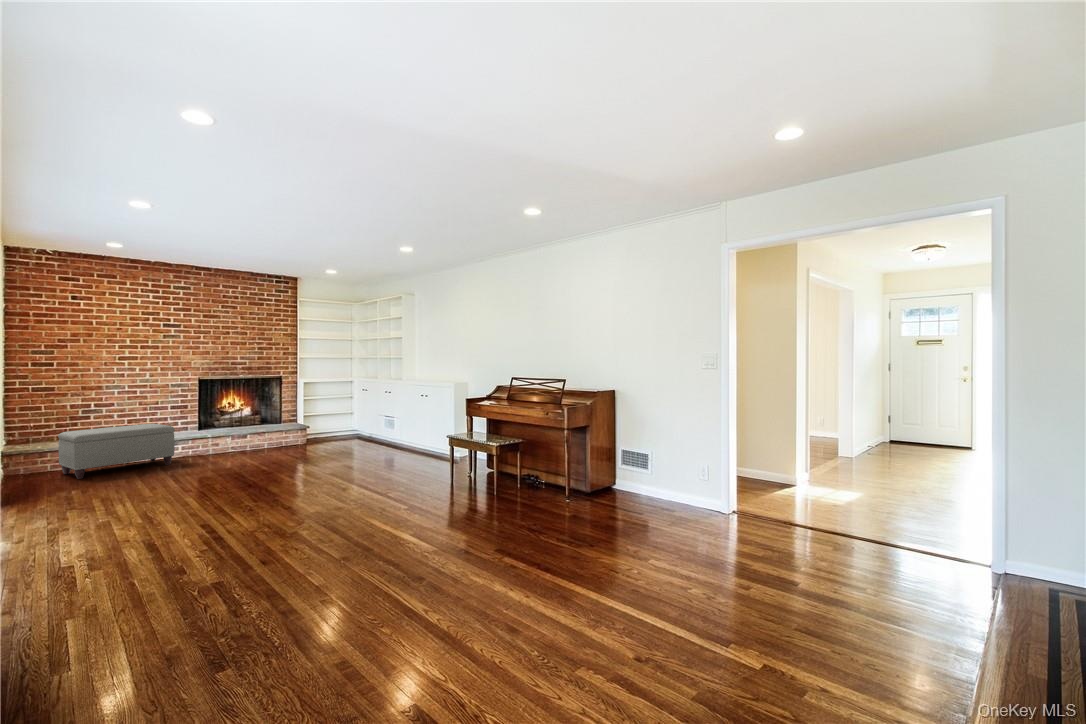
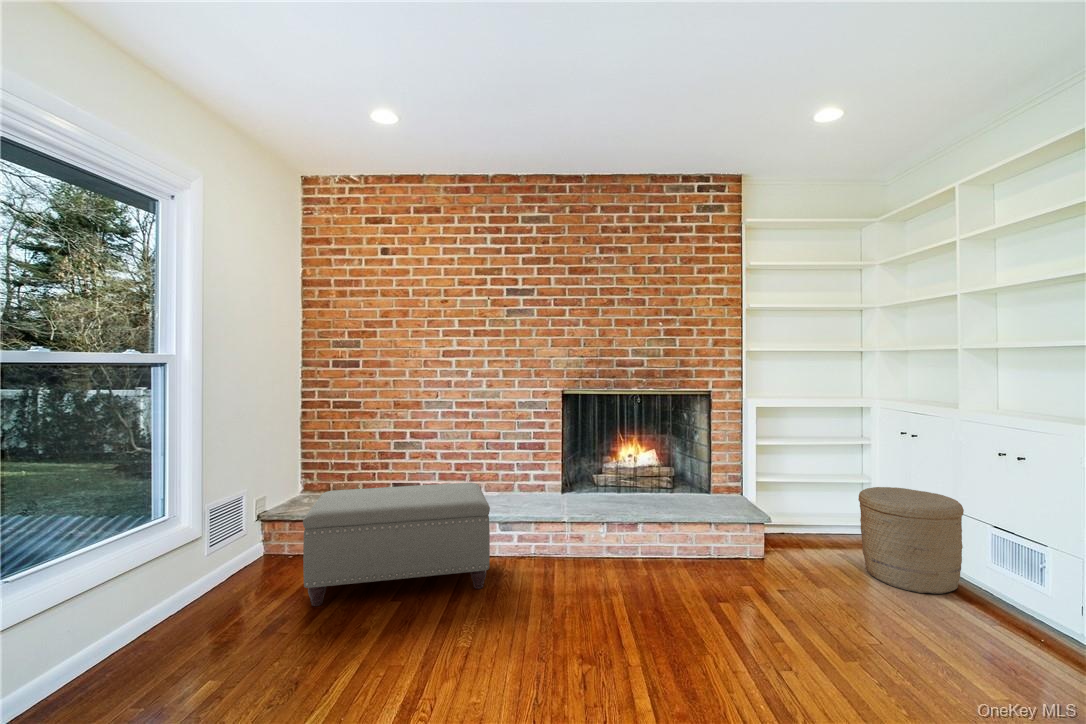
woven basket: none [340,410,373,443] -> present [858,487,964,594]

